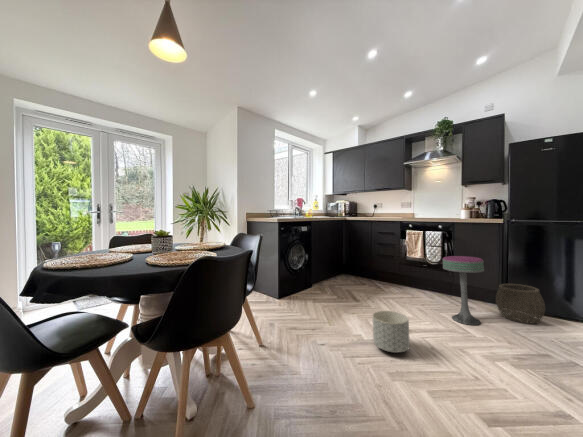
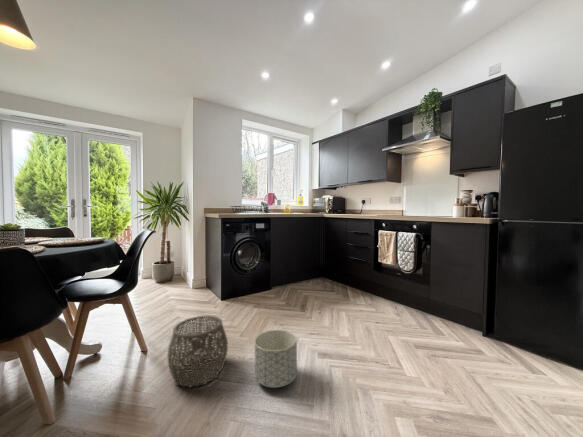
bar stool: present [443,256,484,325] -> none [389,266,439,359]
woven basket: present [496,284,545,323] -> present [168,316,228,387]

